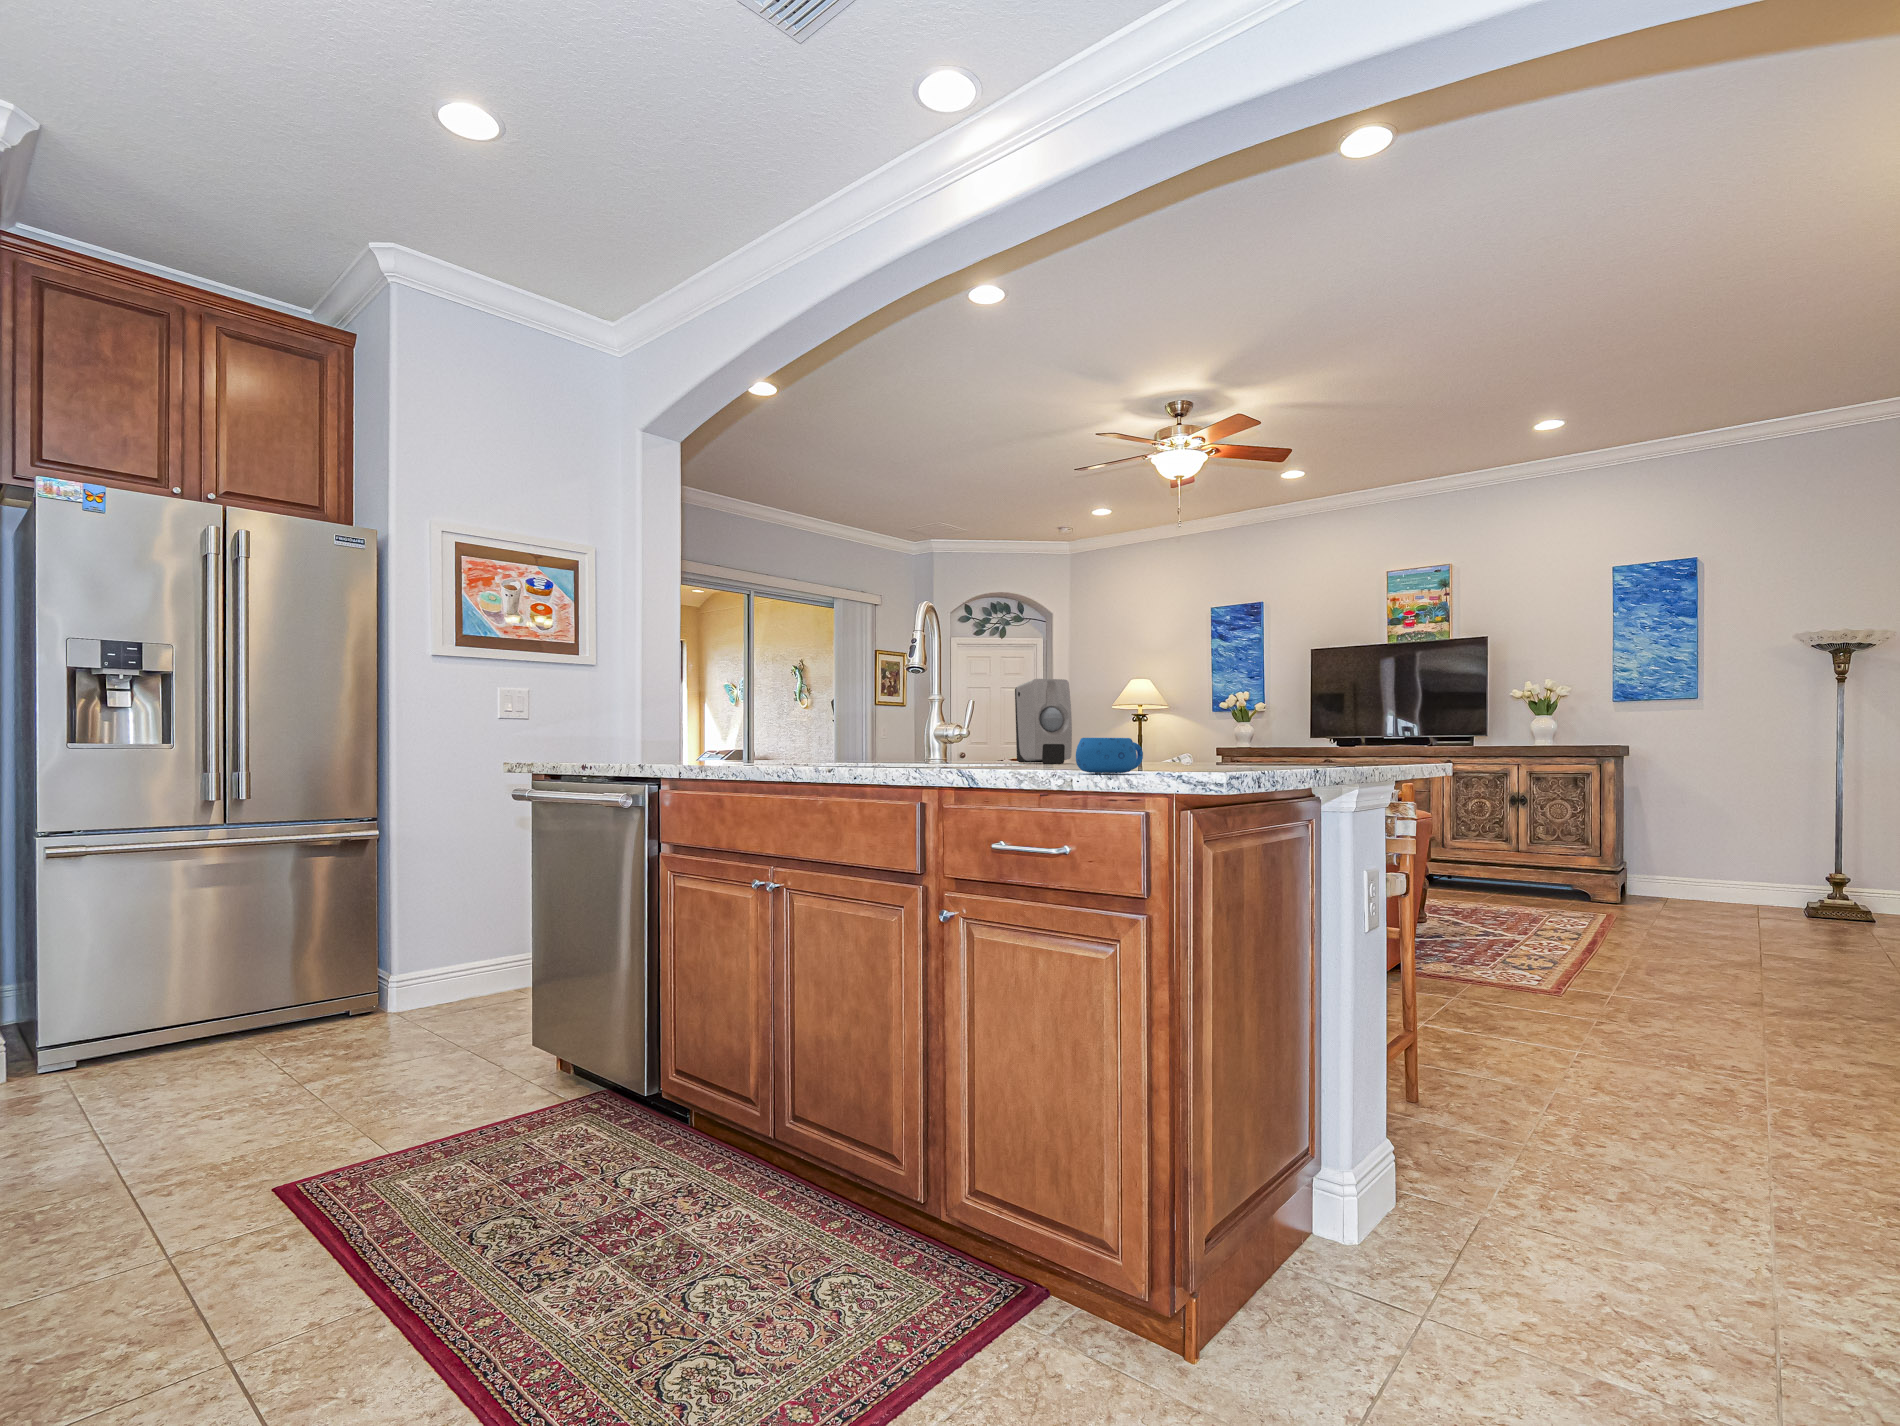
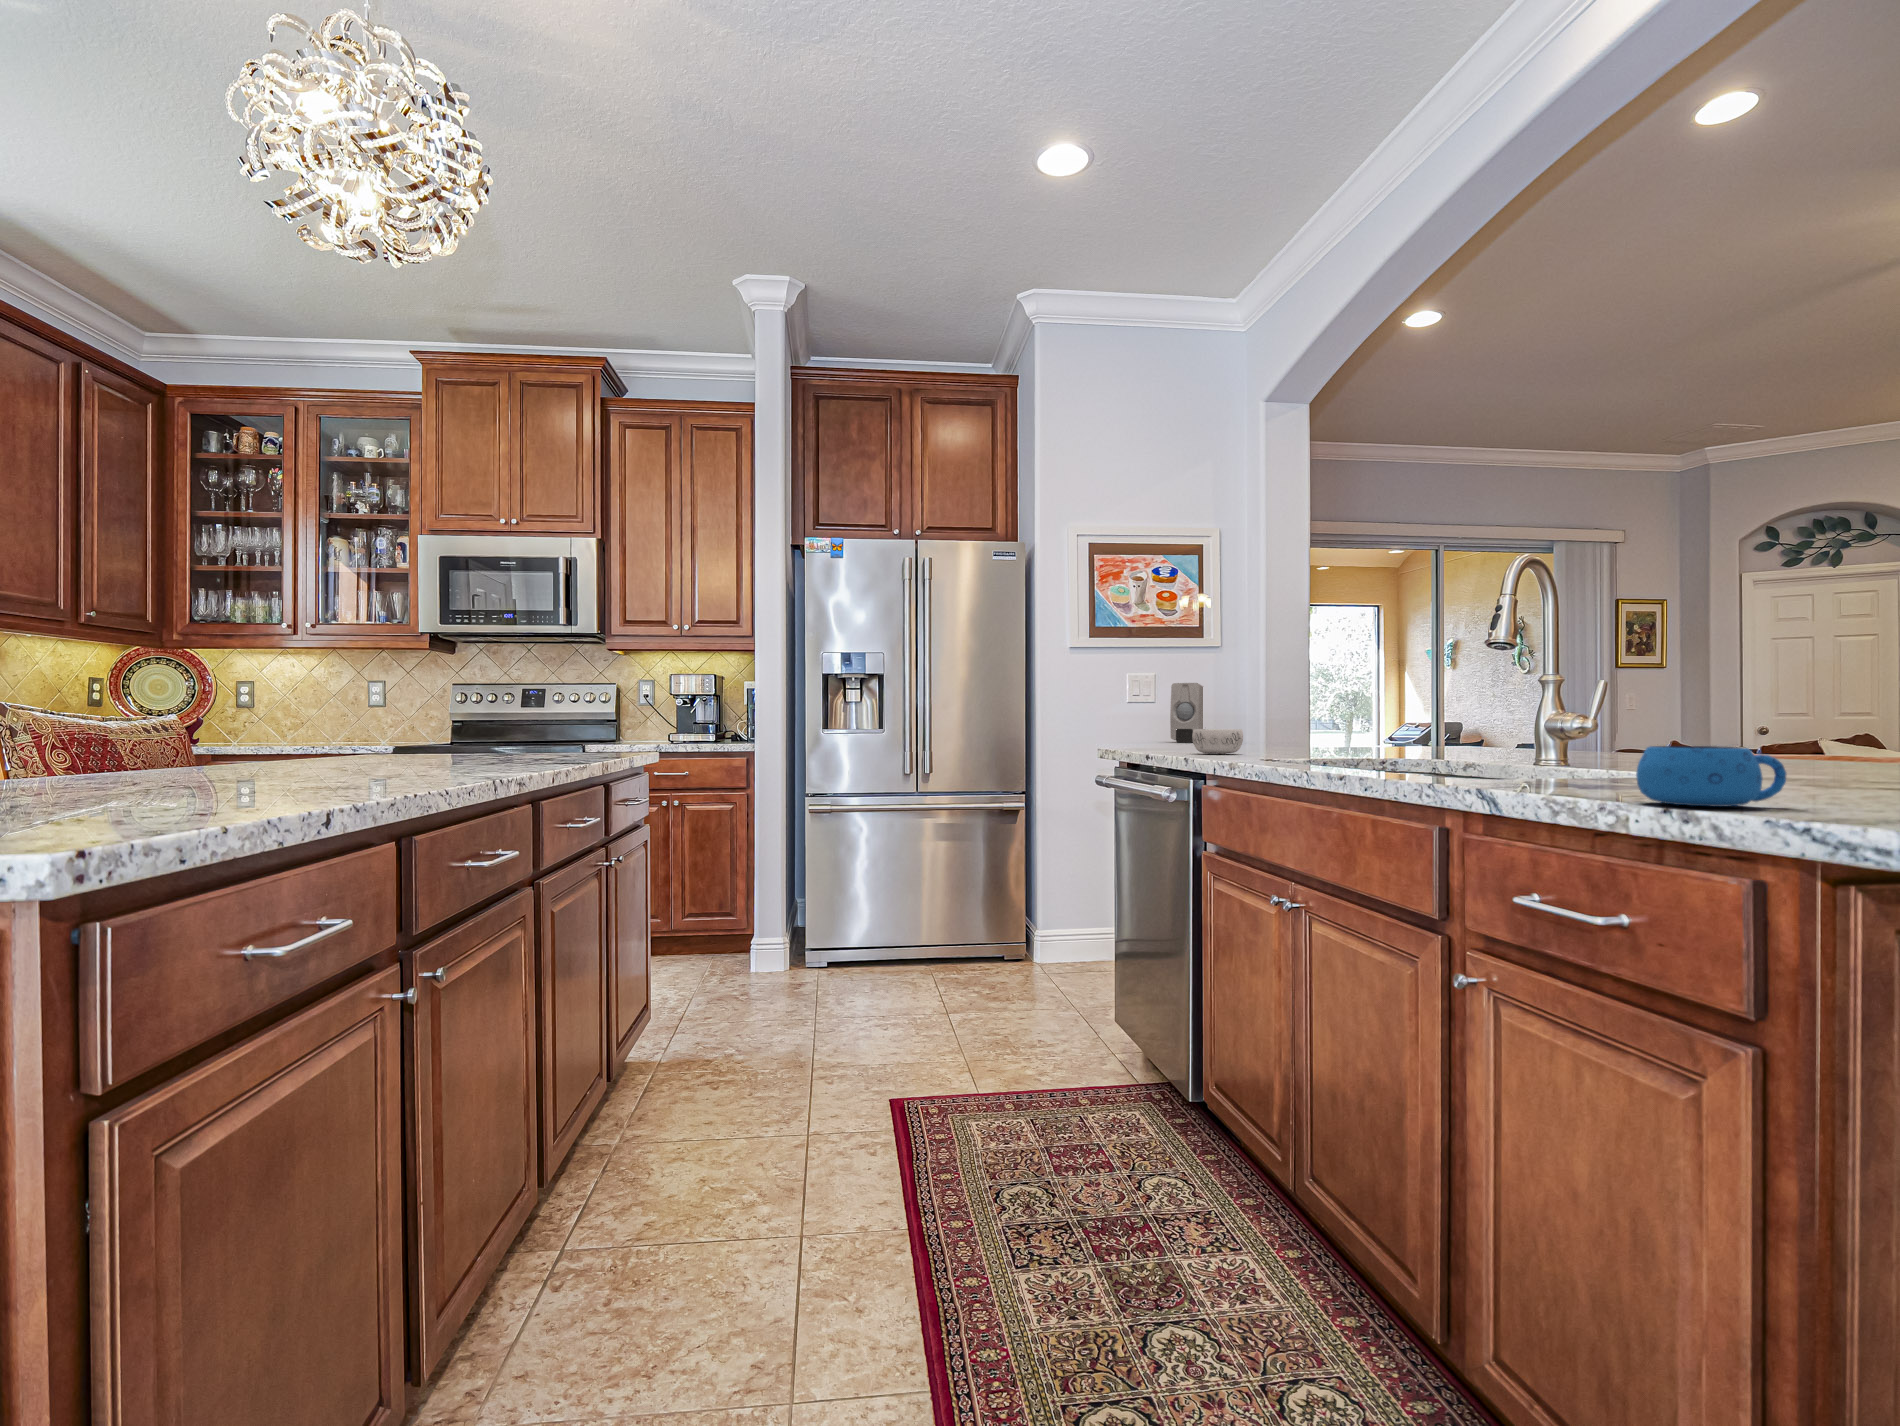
soap dispenser: present [1015,679,1072,764] -> present [1170,683,1203,743]
decorative bowl: none [631,740,679,764] -> present [1192,729,1243,754]

